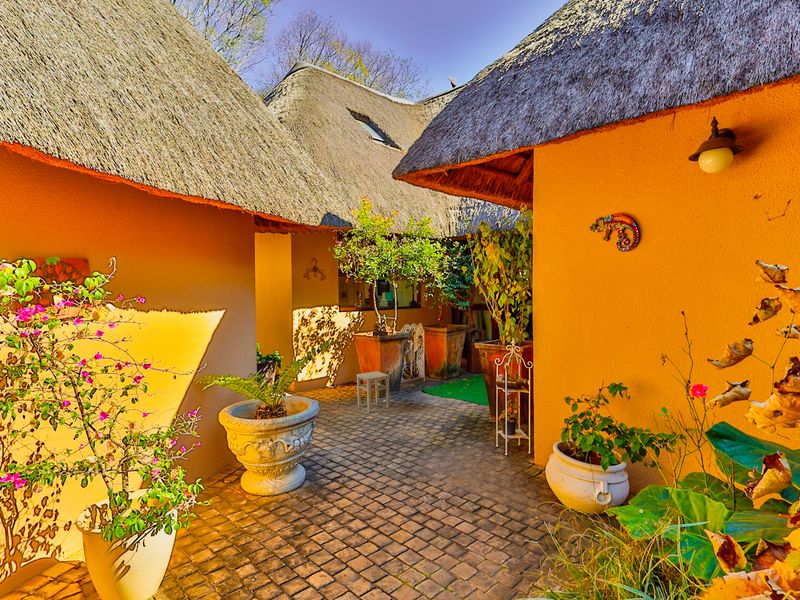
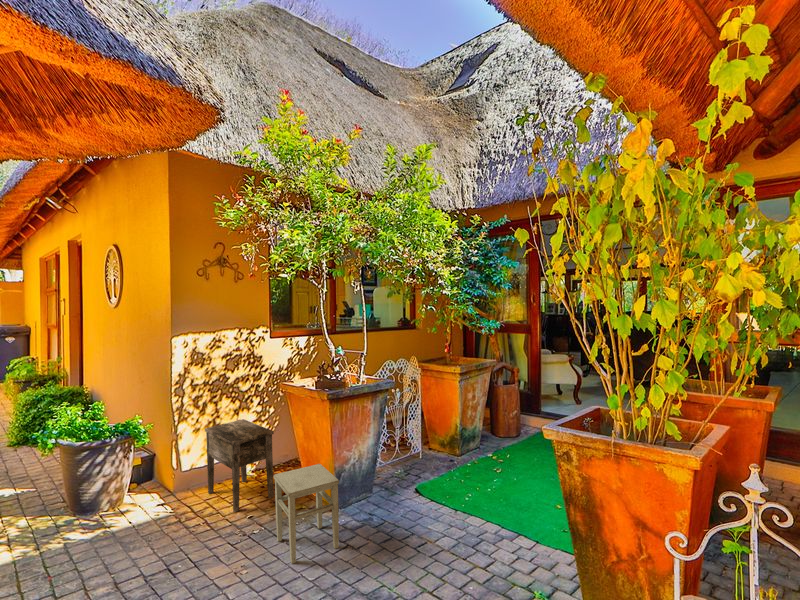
side table: none [310,356,348,400] -> present [205,419,274,512]

